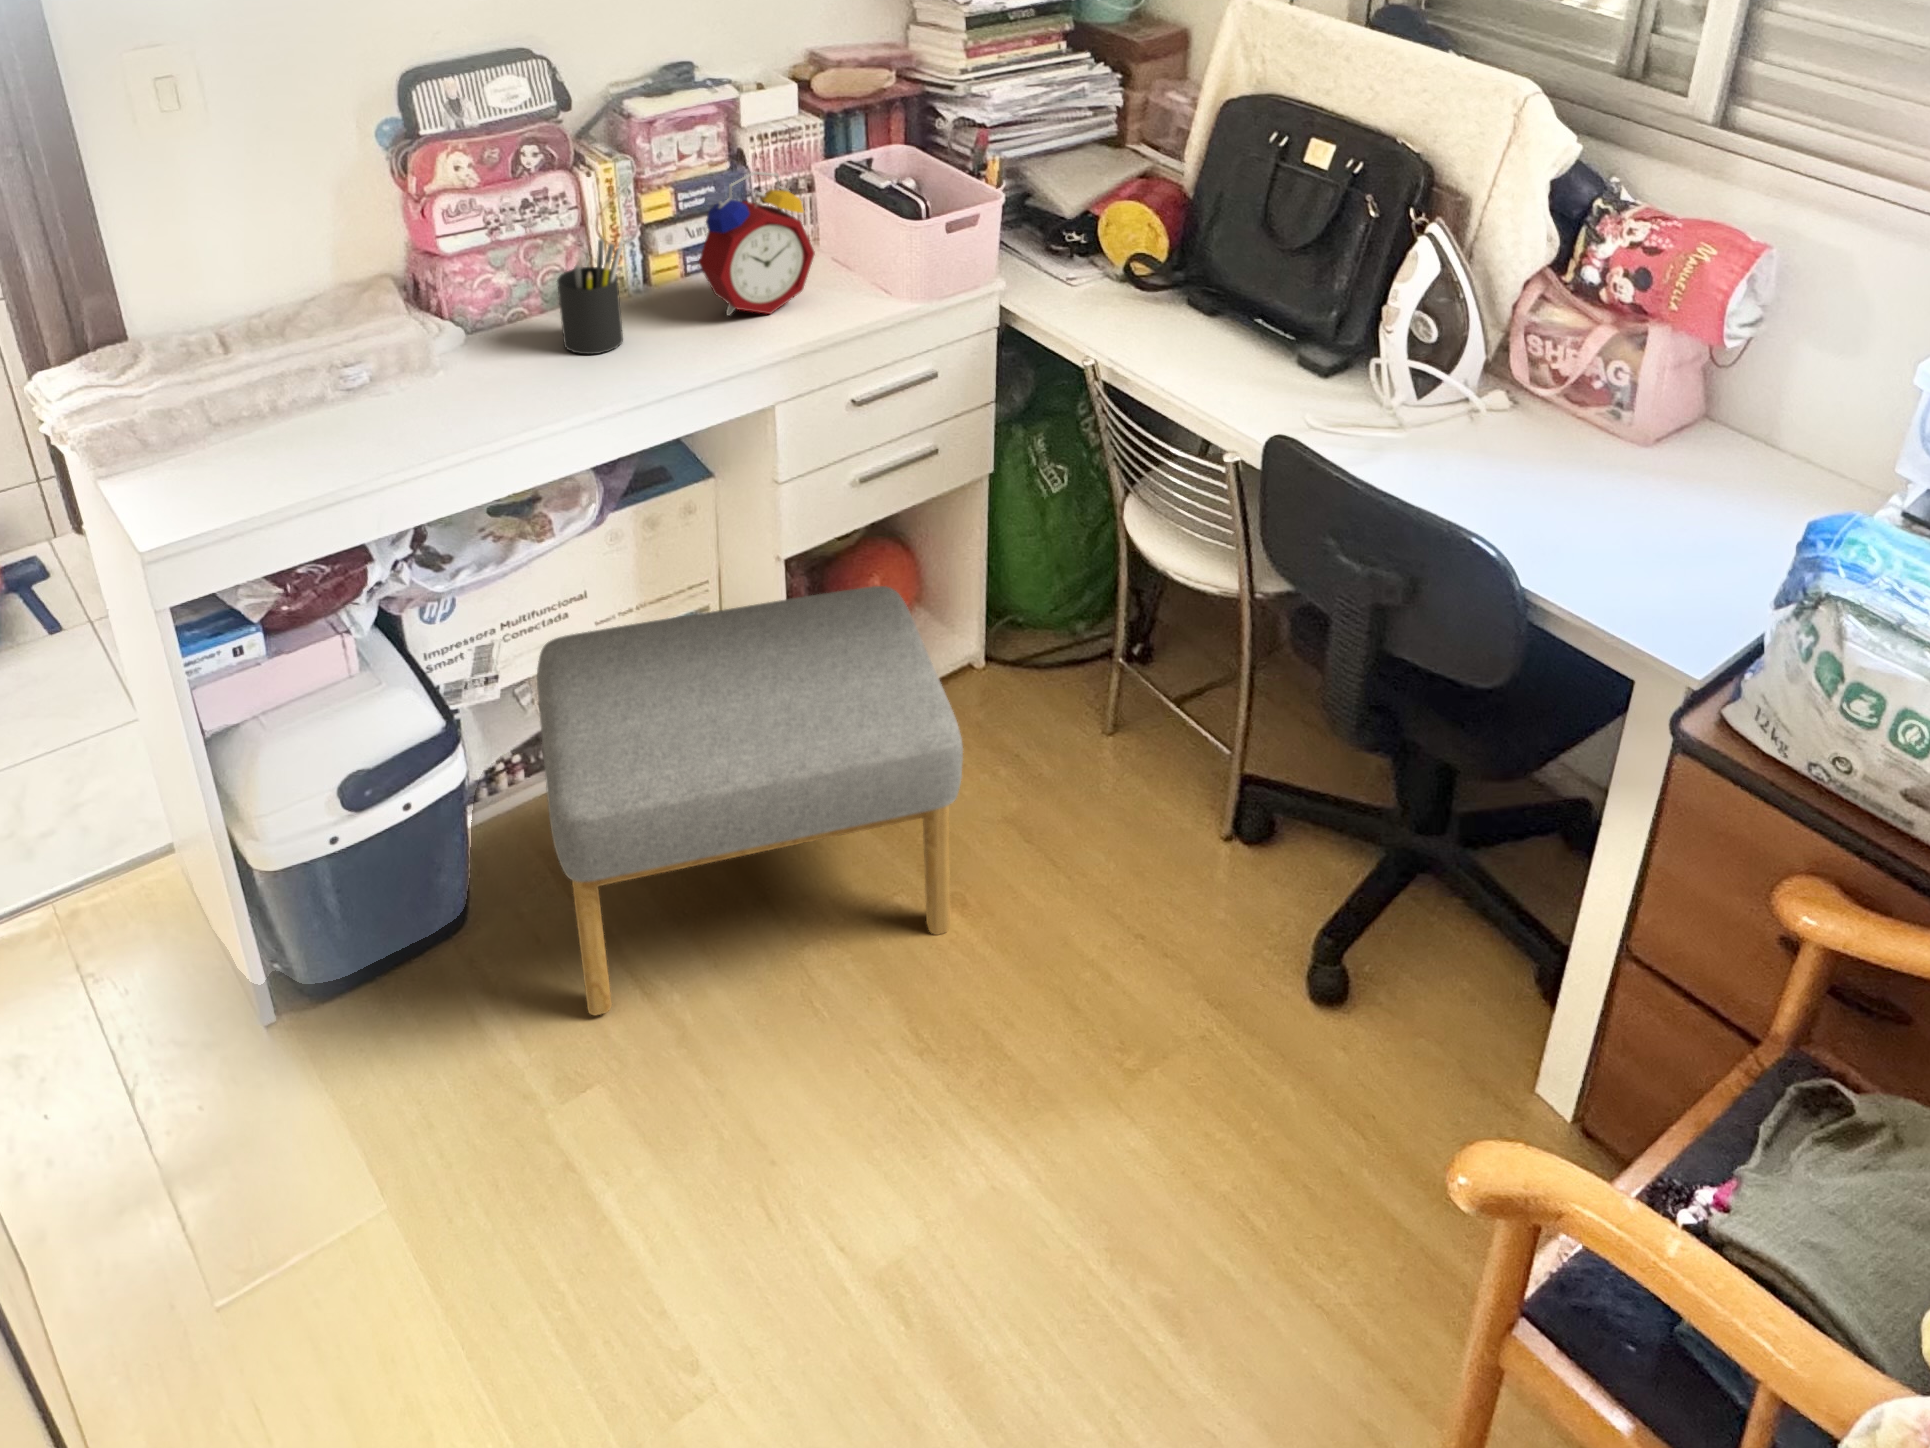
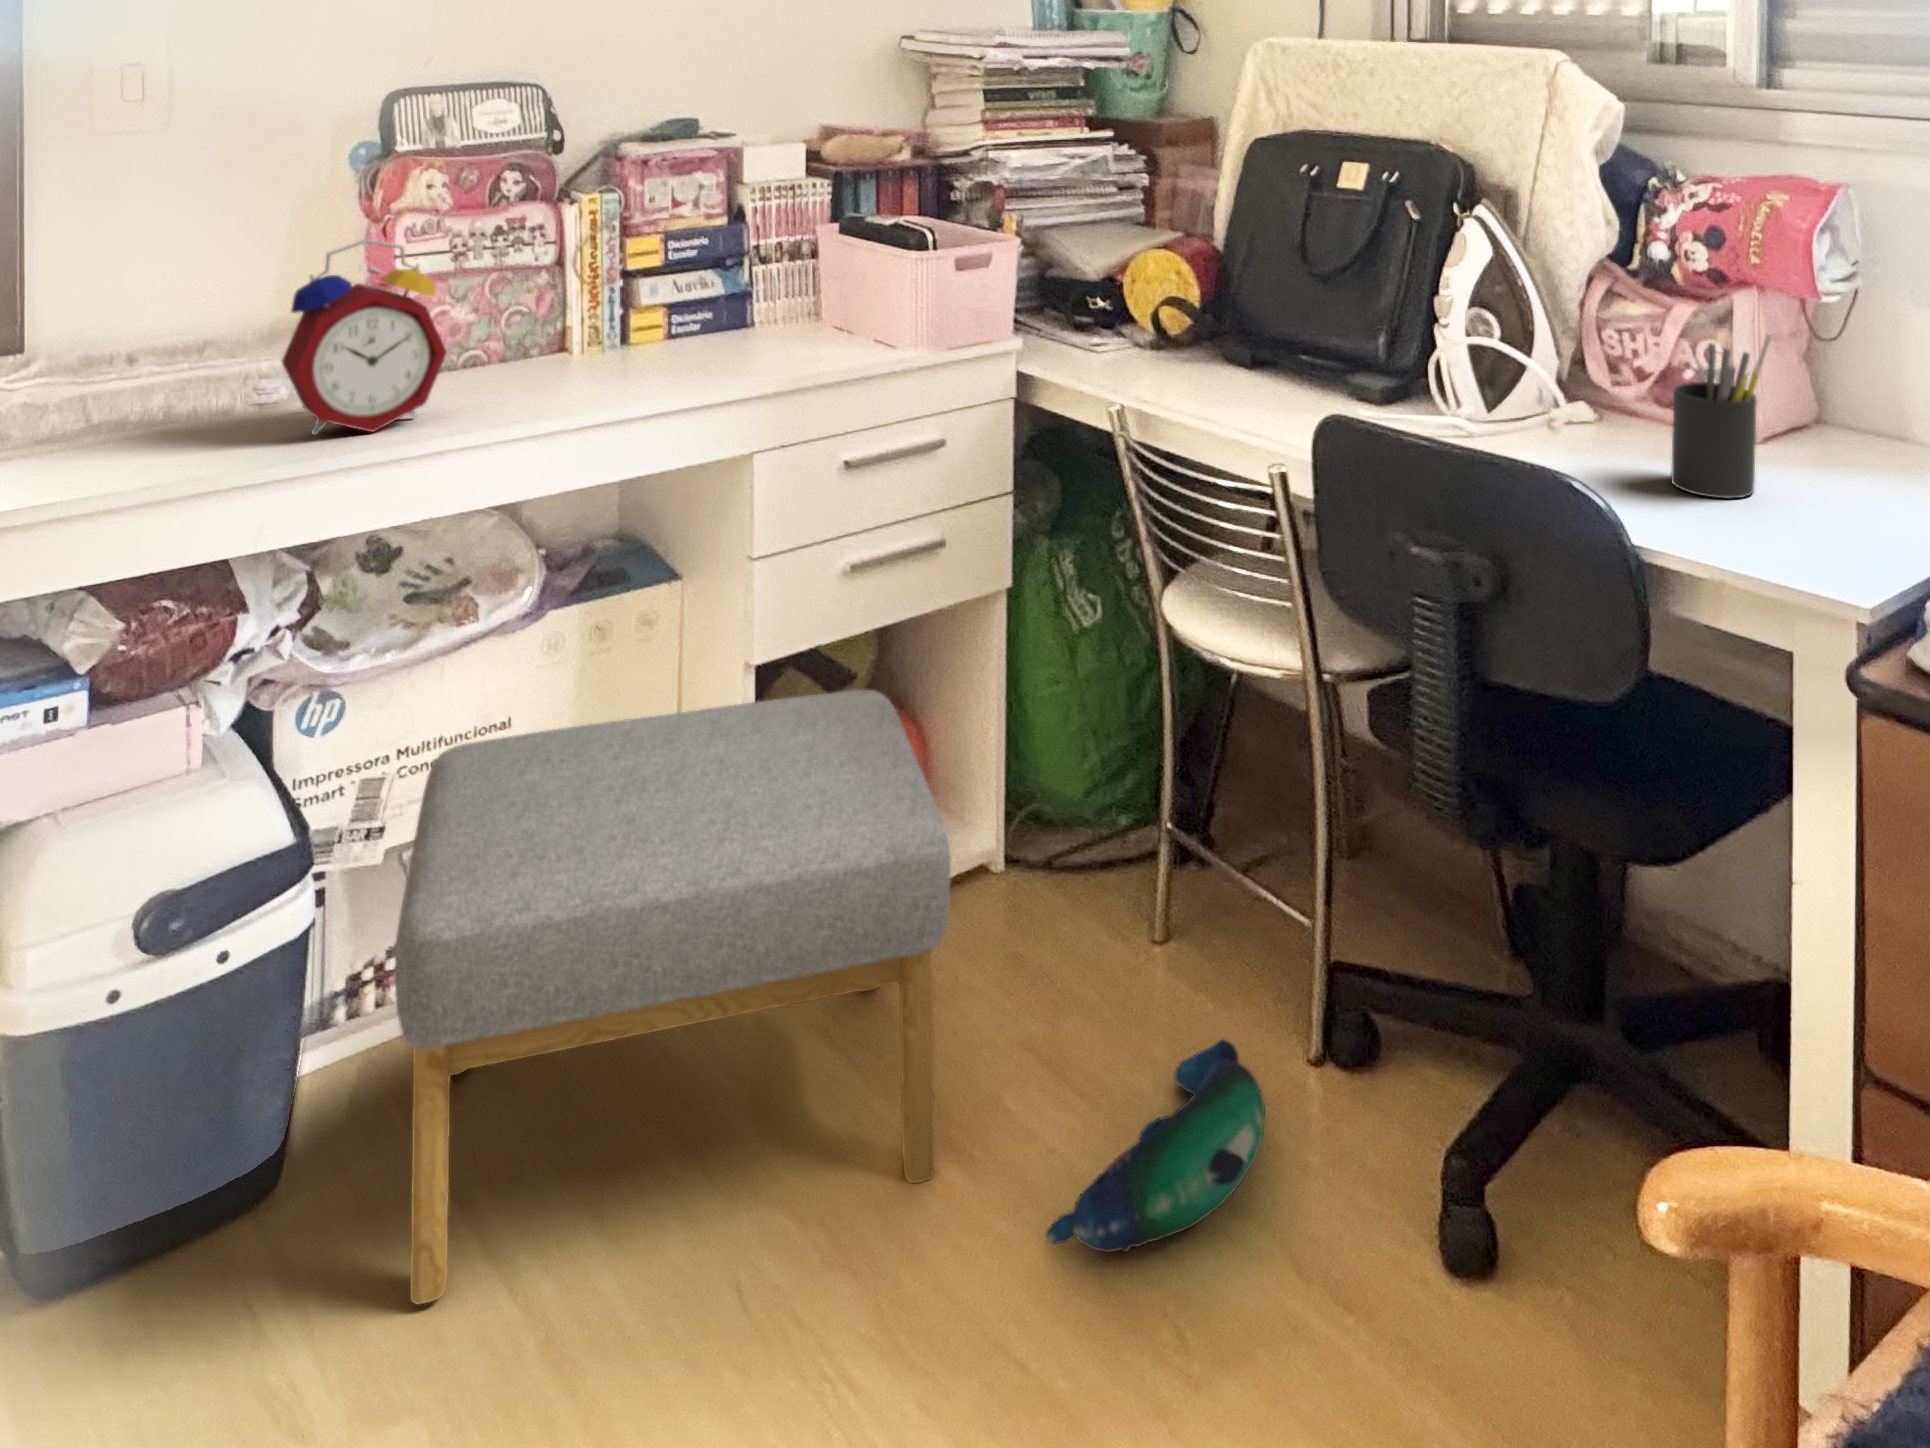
alarm clock: present [699,172,815,316] -> present [282,239,447,435]
pen holder: present [557,239,623,354] -> present [1671,334,1771,498]
plush toy: none [1034,837,1193,990] -> present [1046,1039,1265,1252]

